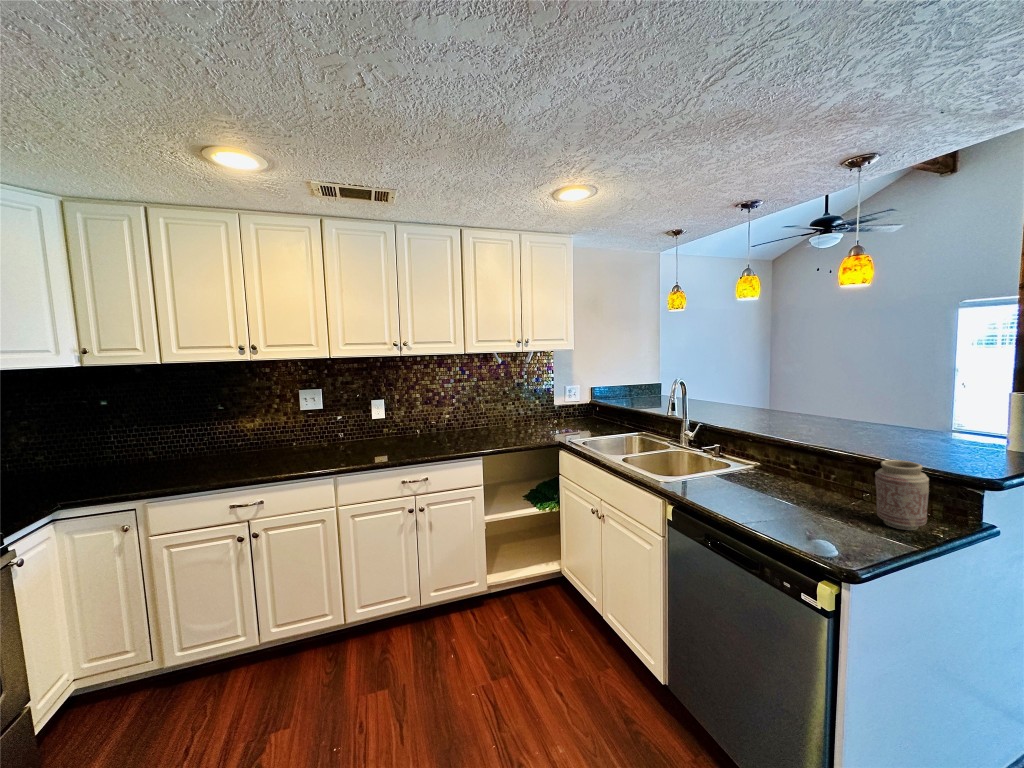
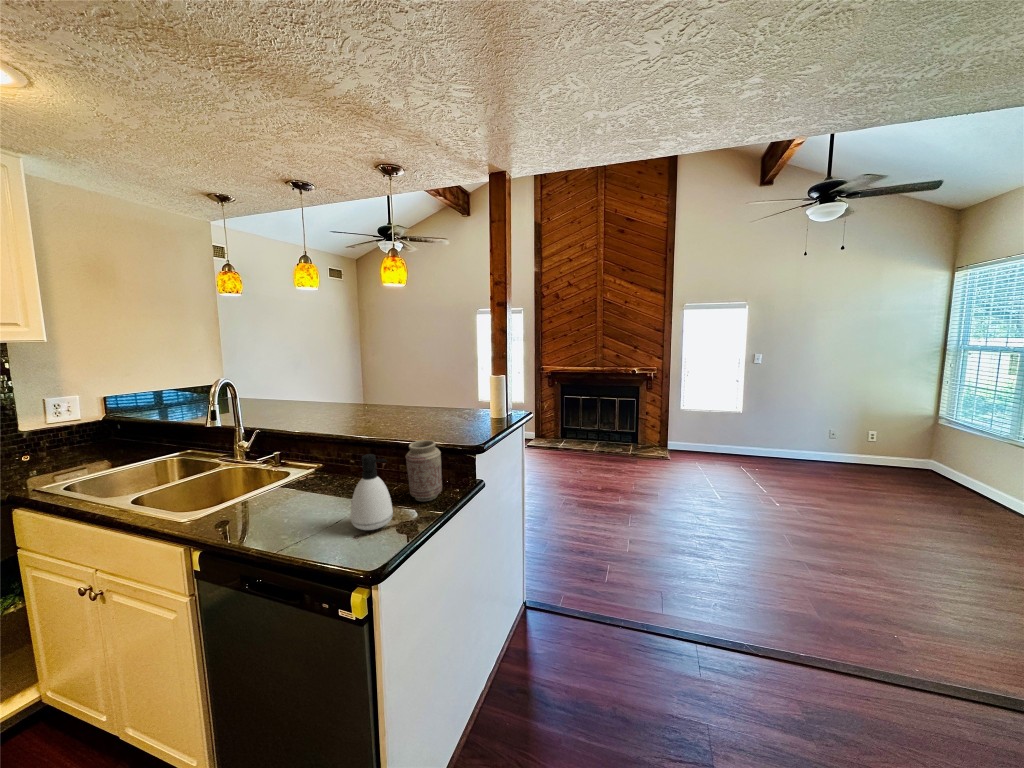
soap dispenser: none [810,461,862,537] -> present [351,454,393,530]

